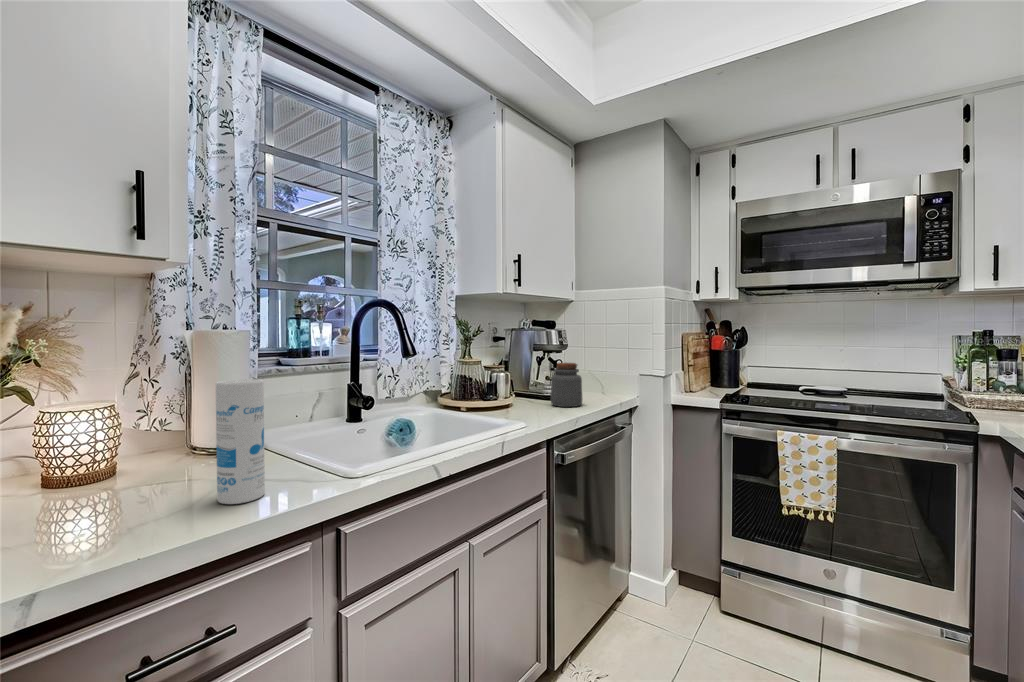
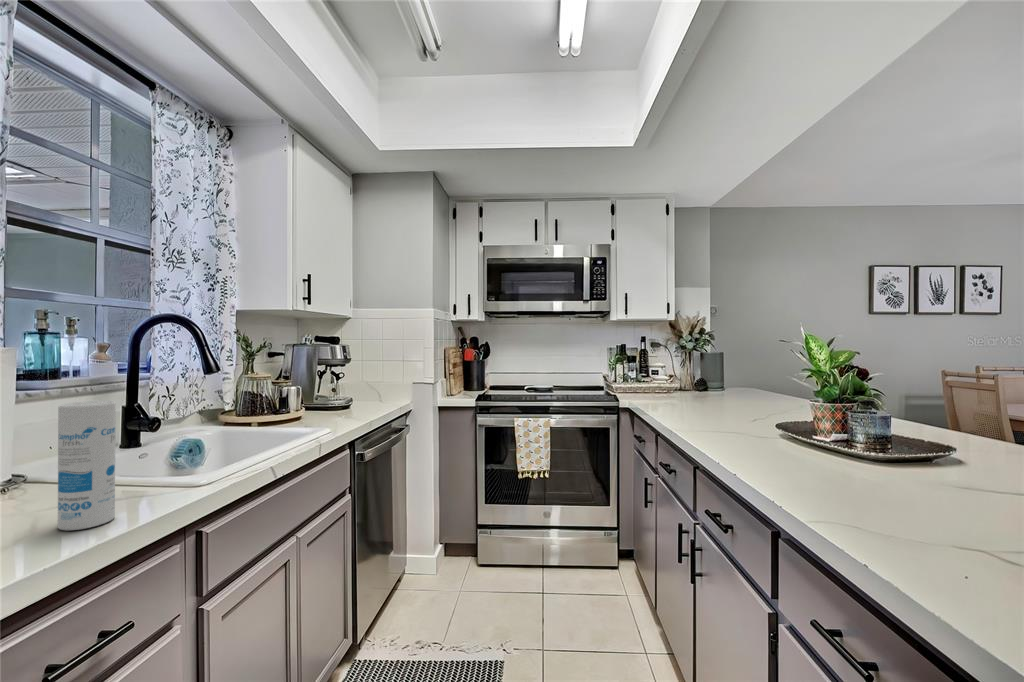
jar: present [551,363,582,407] -> none [341,374,371,414]

